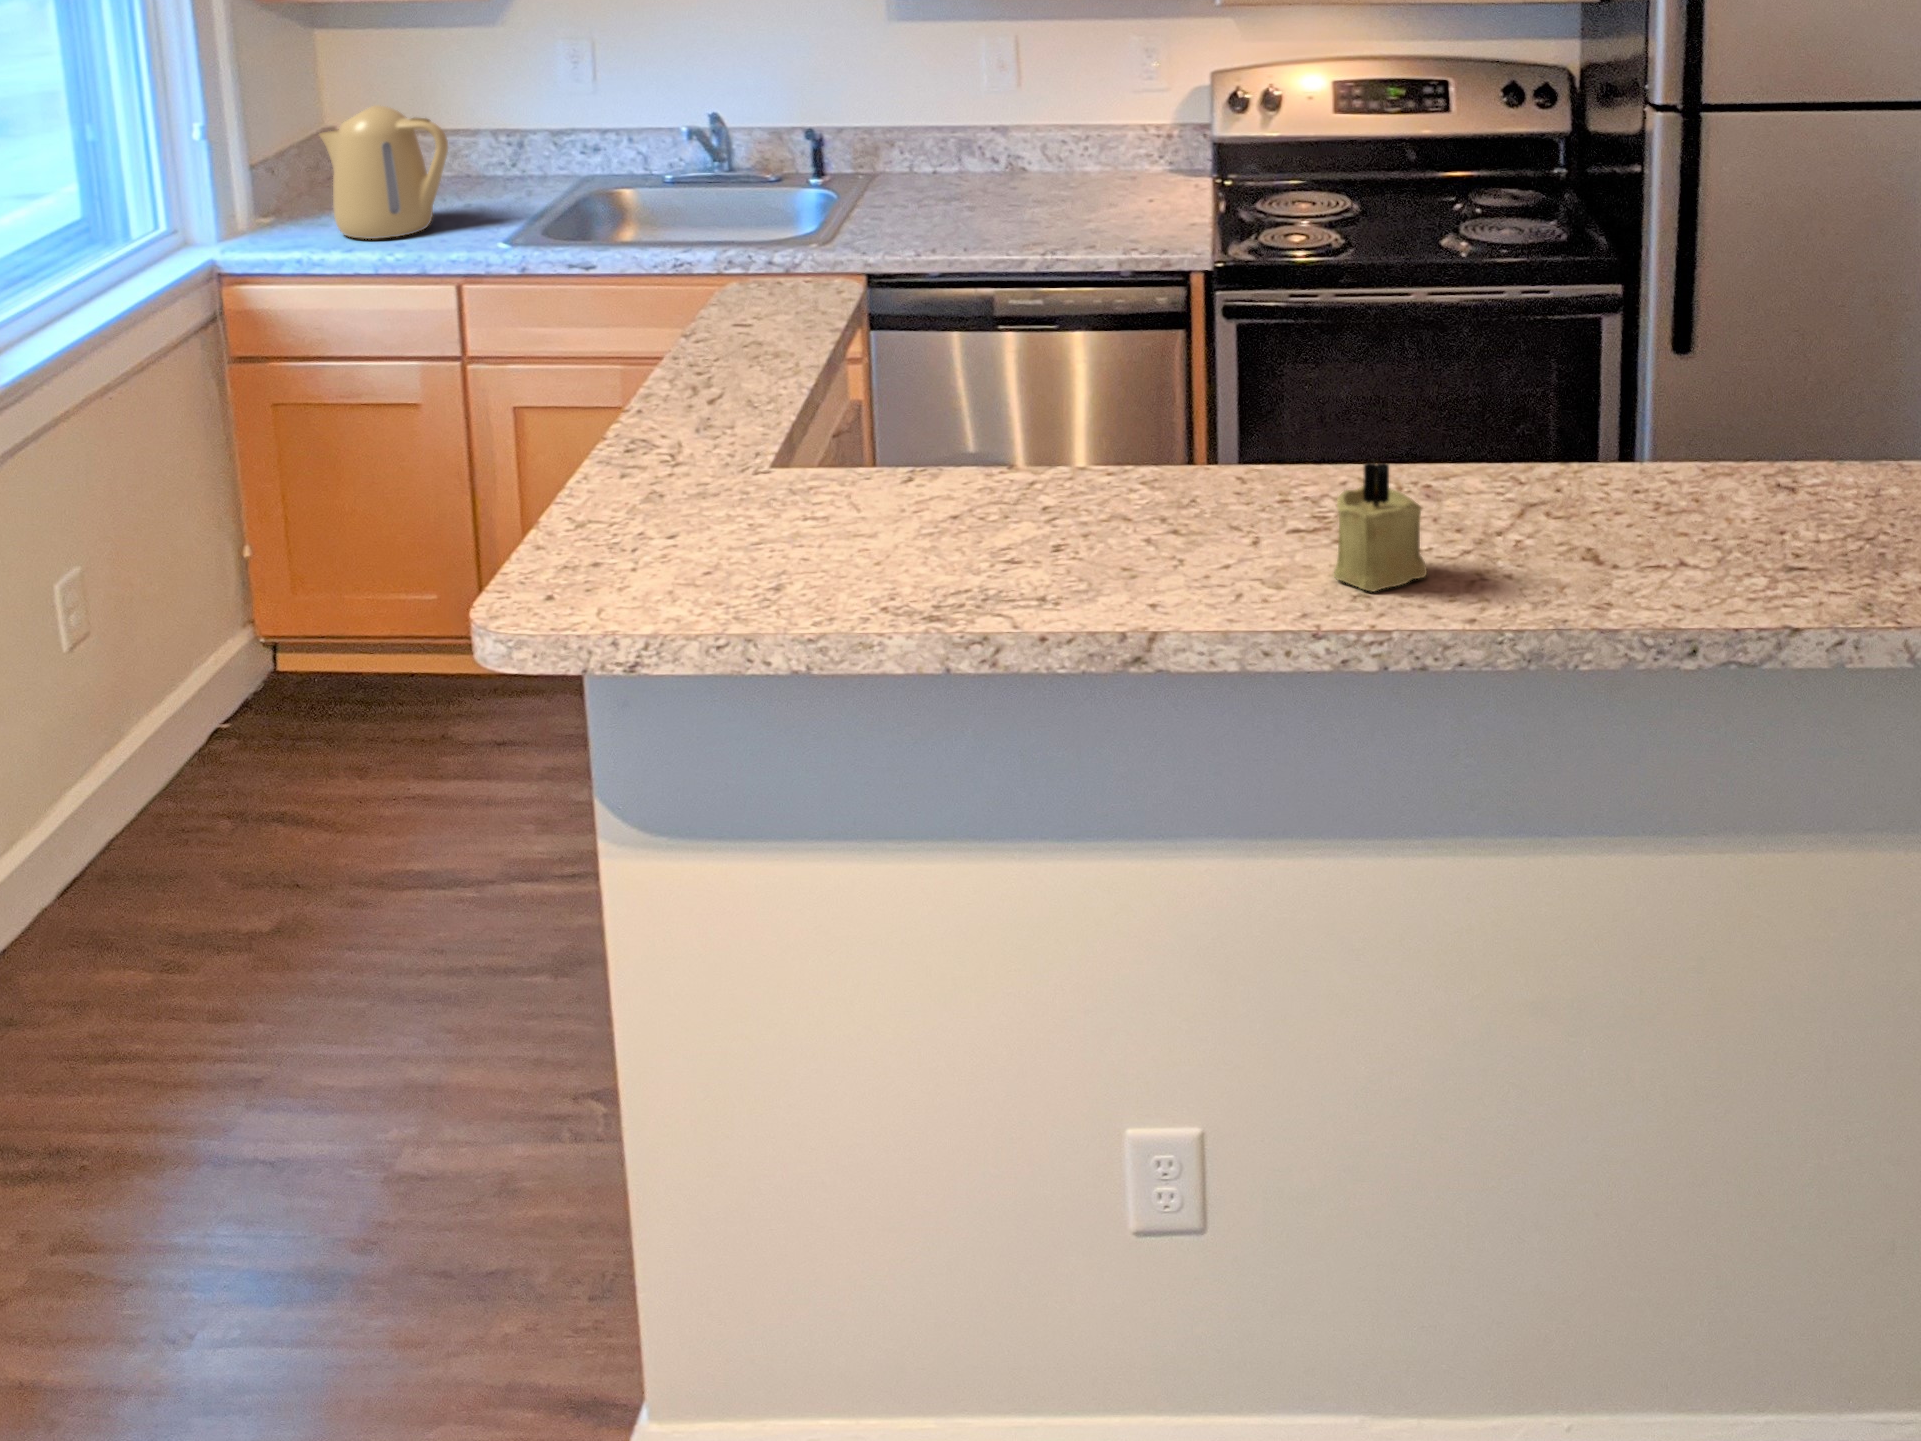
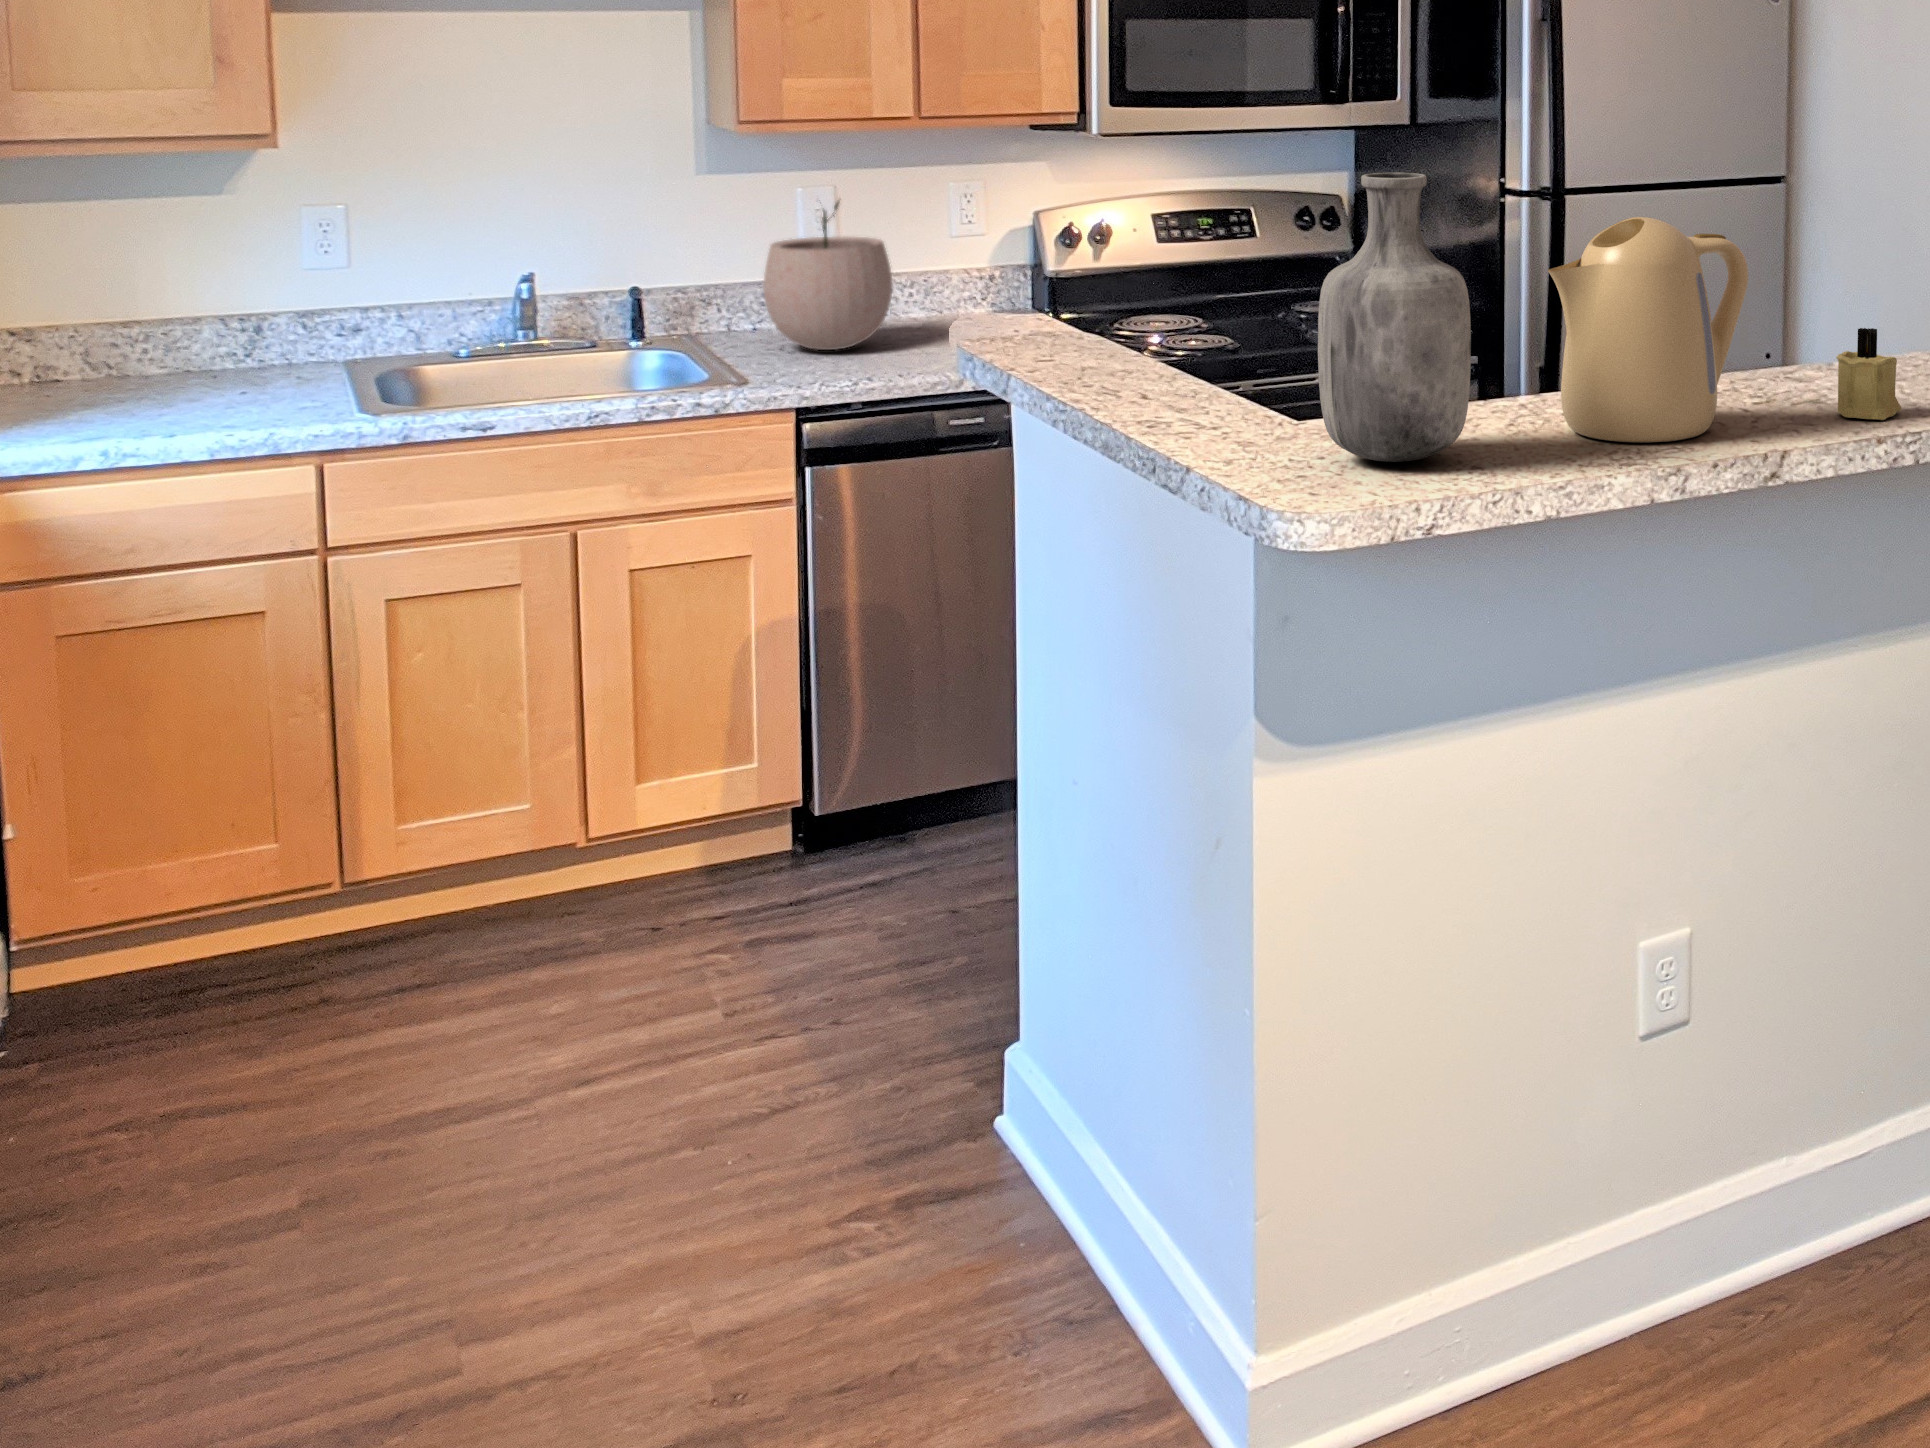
plant pot: none [907,53,1029,206] -> present [764,201,893,350]
kettle: present [319,105,448,239] -> present [1548,217,1748,442]
vase: none [612,219,802,566] -> present [1318,173,1471,462]

